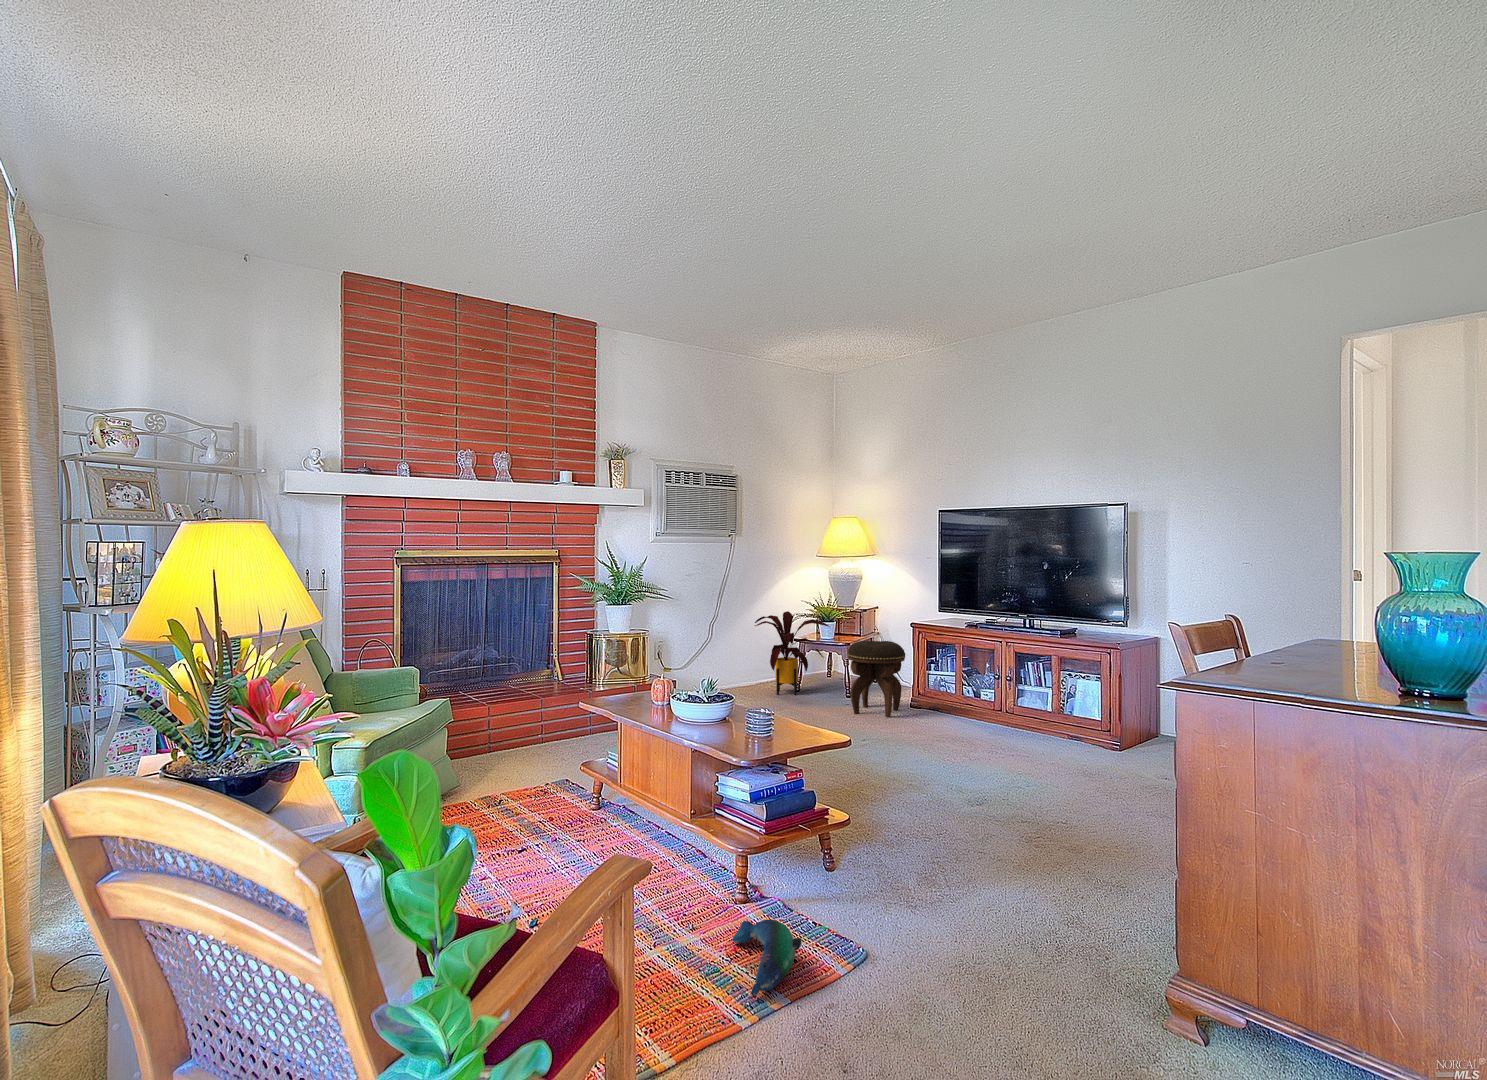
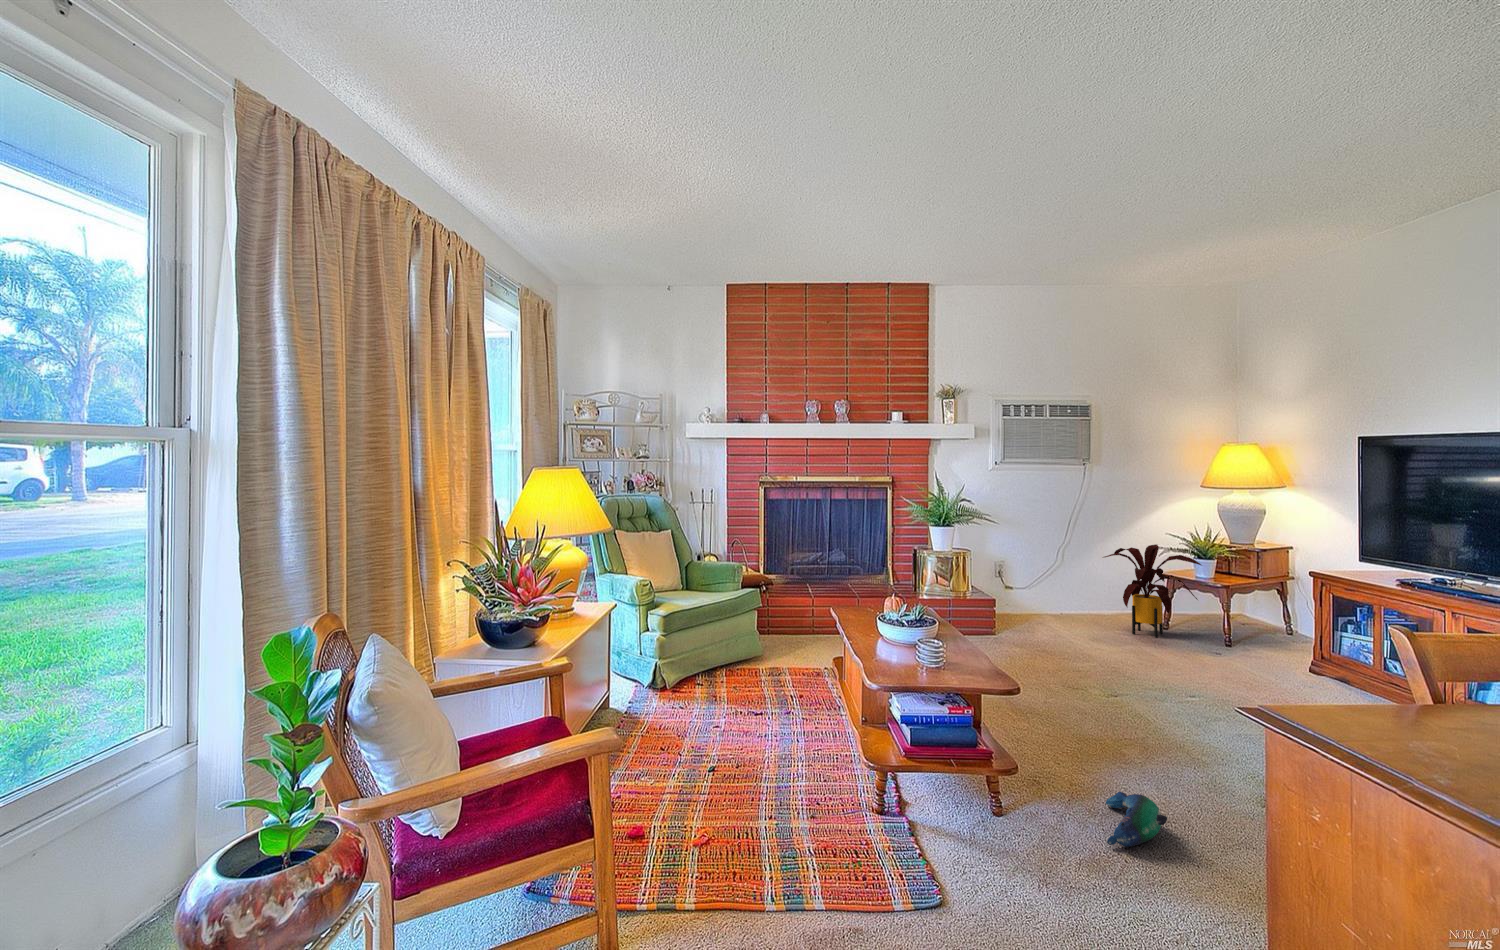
footstool: present [848,641,905,717] -> none [1208,585,1297,682]
plush toy: present [732,919,801,996] -> present [1106,792,1168,847]

